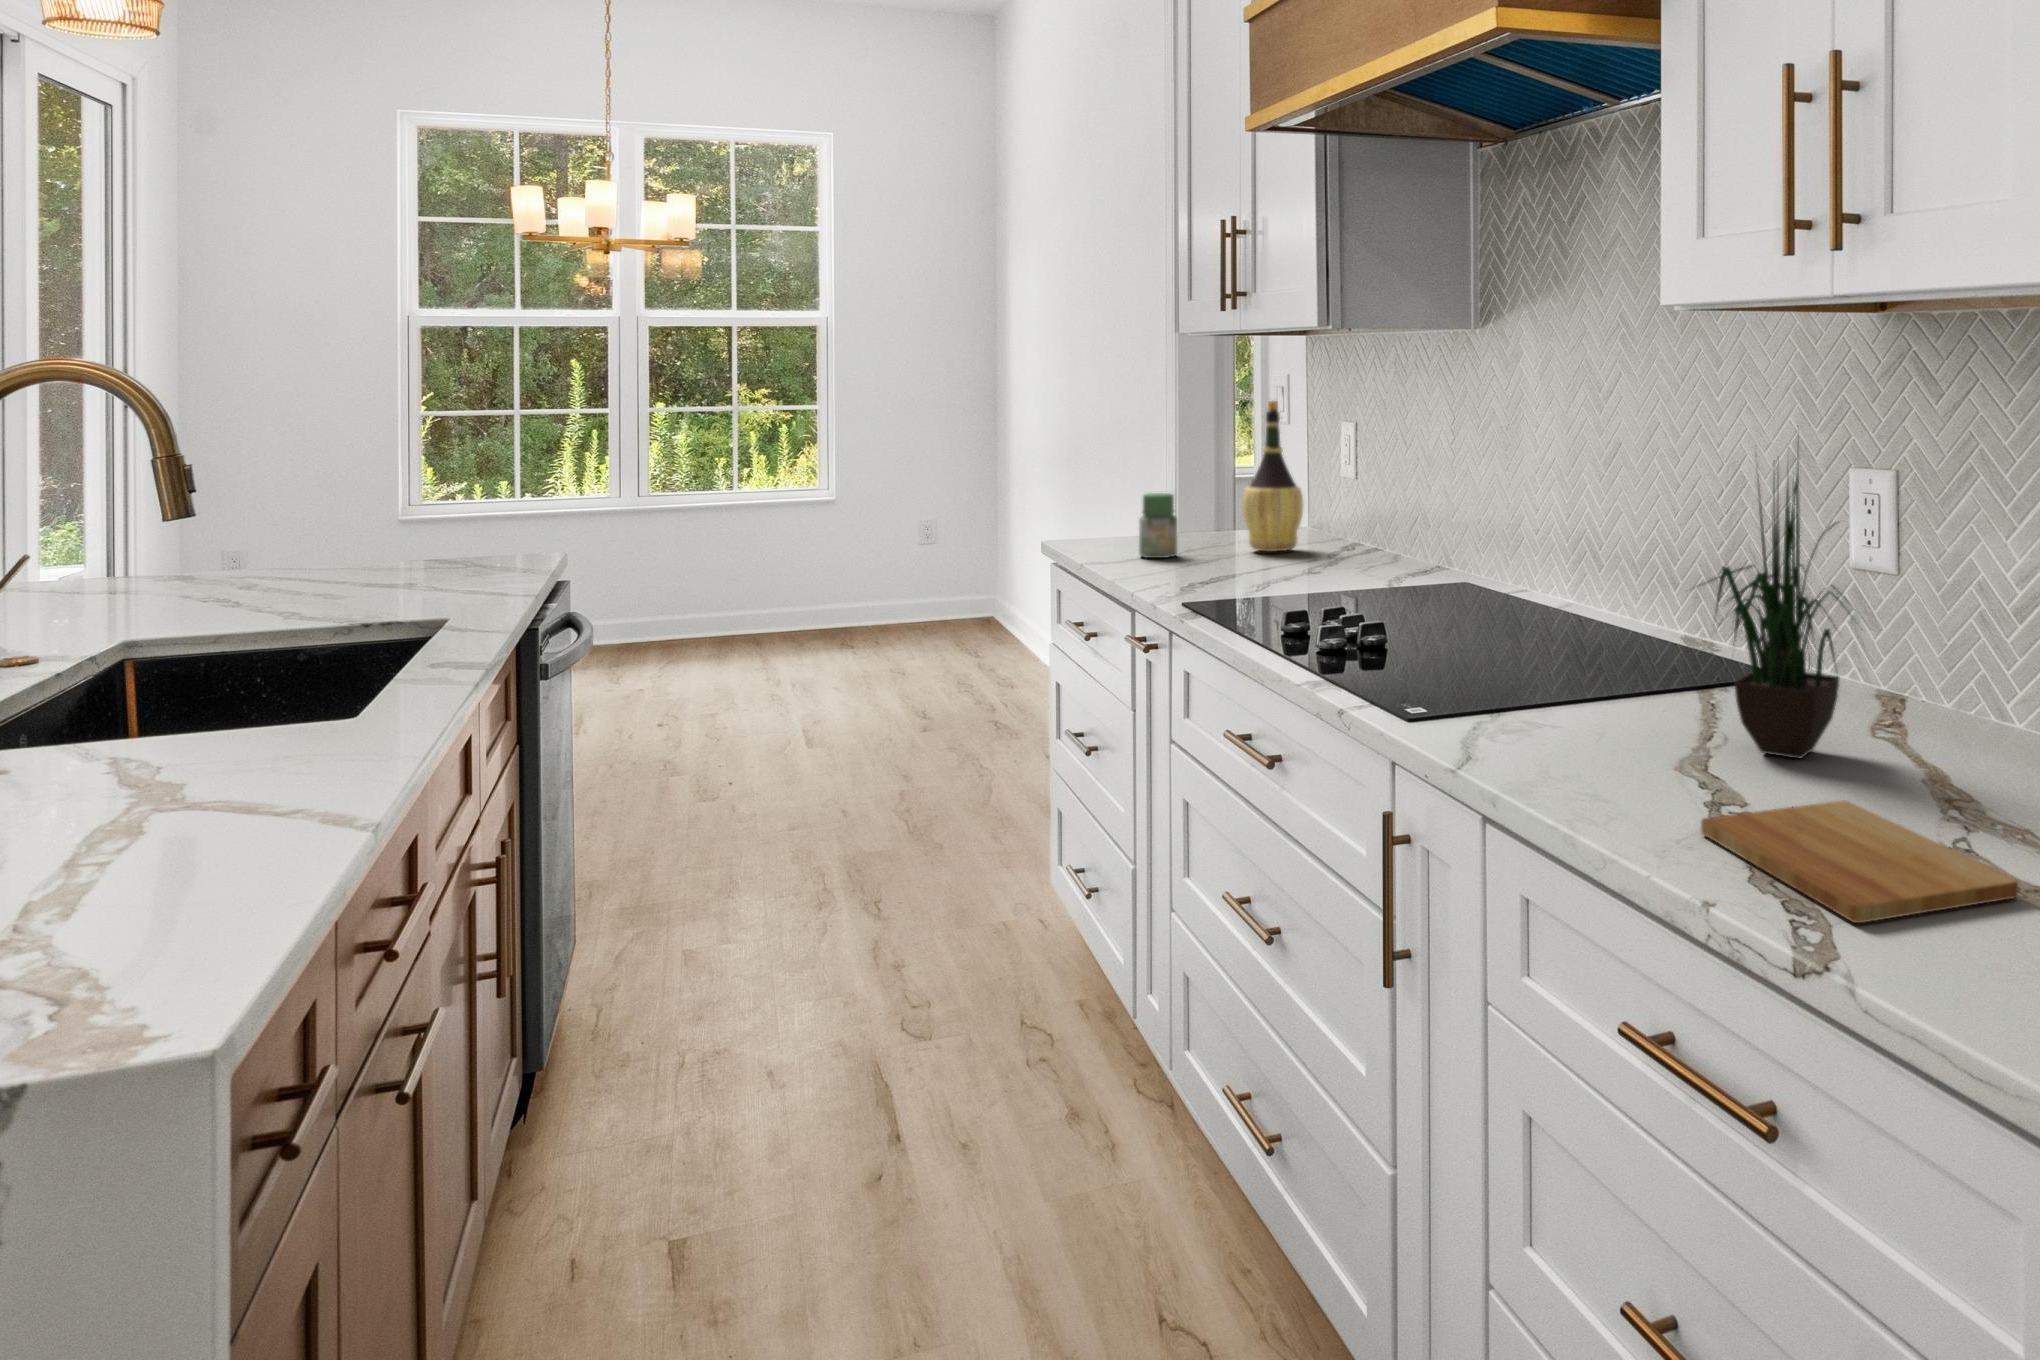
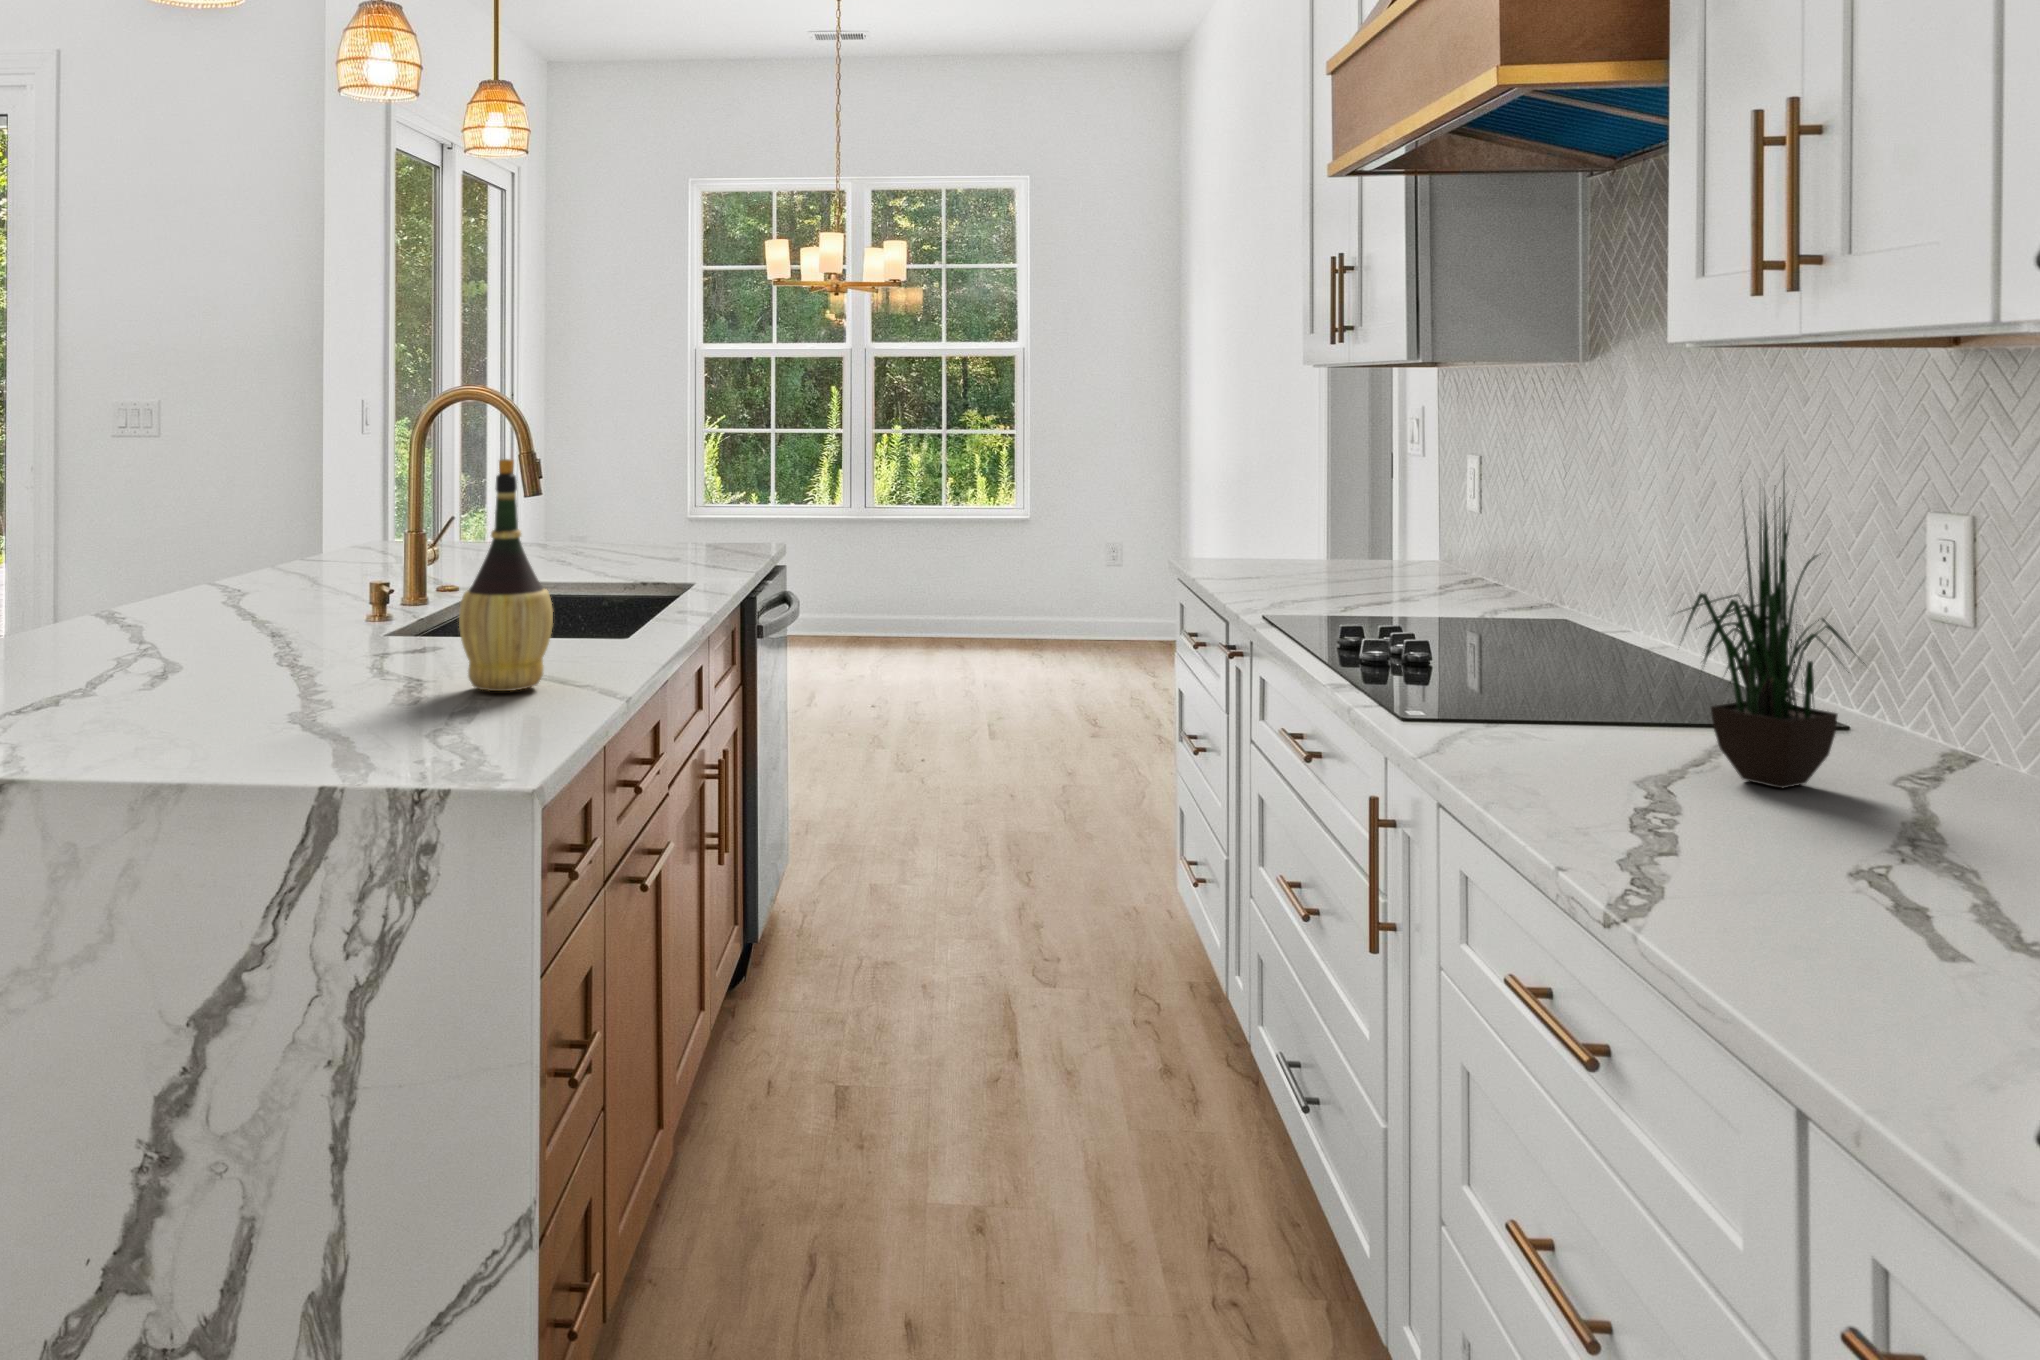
wine bottle: present [1243,401,1303,551] -> present [459,459,553,691]
jar: present [1139,493,1177,558] -> none [1250,517,1287,578]
cutting board: present [1701,800,2018,923] -> none [1608,811,1890,907]

